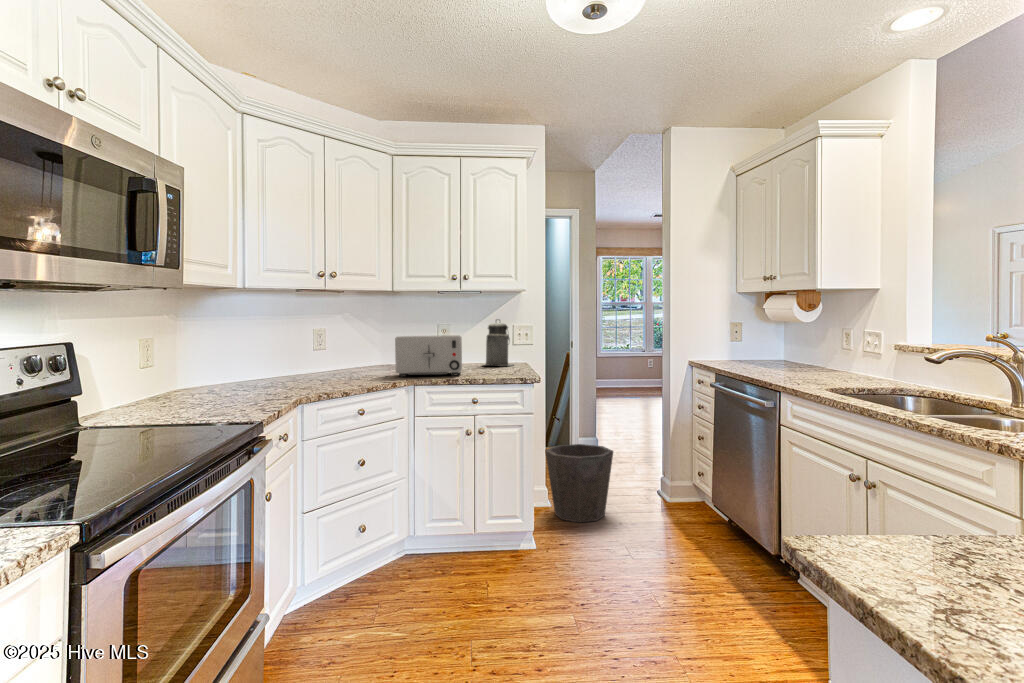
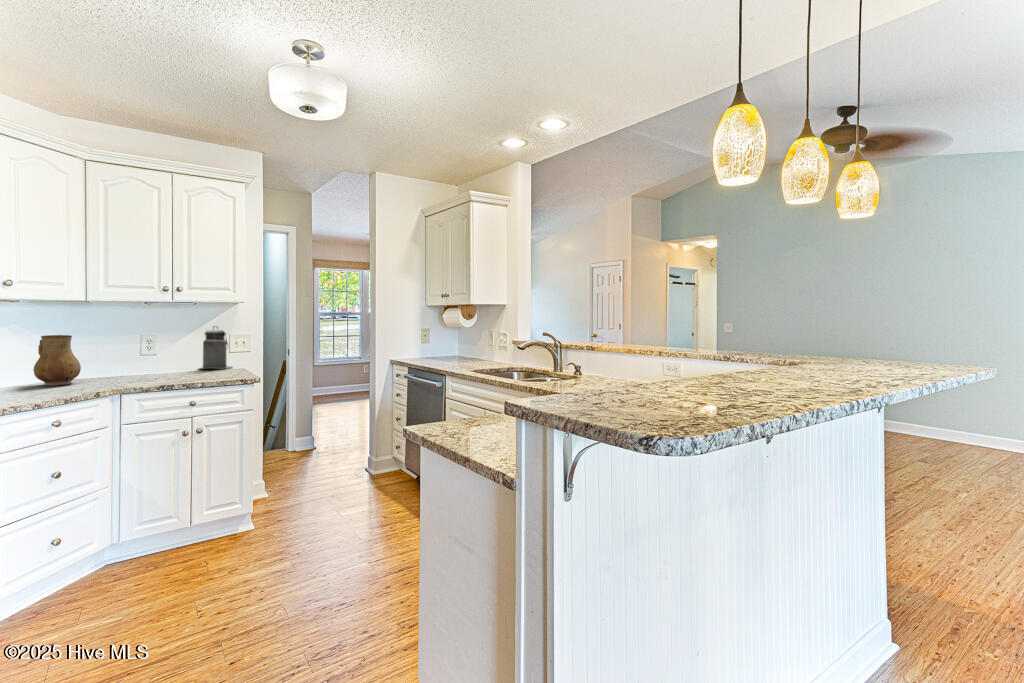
ceramic pitcher: none [349,327,384,375] -> present [34,335,81,385]
toaster: present [395,335,462,376] -> none [96,343,177,385]
waste bin: present [545,444,613,522] -> none [265,432,328,499]

